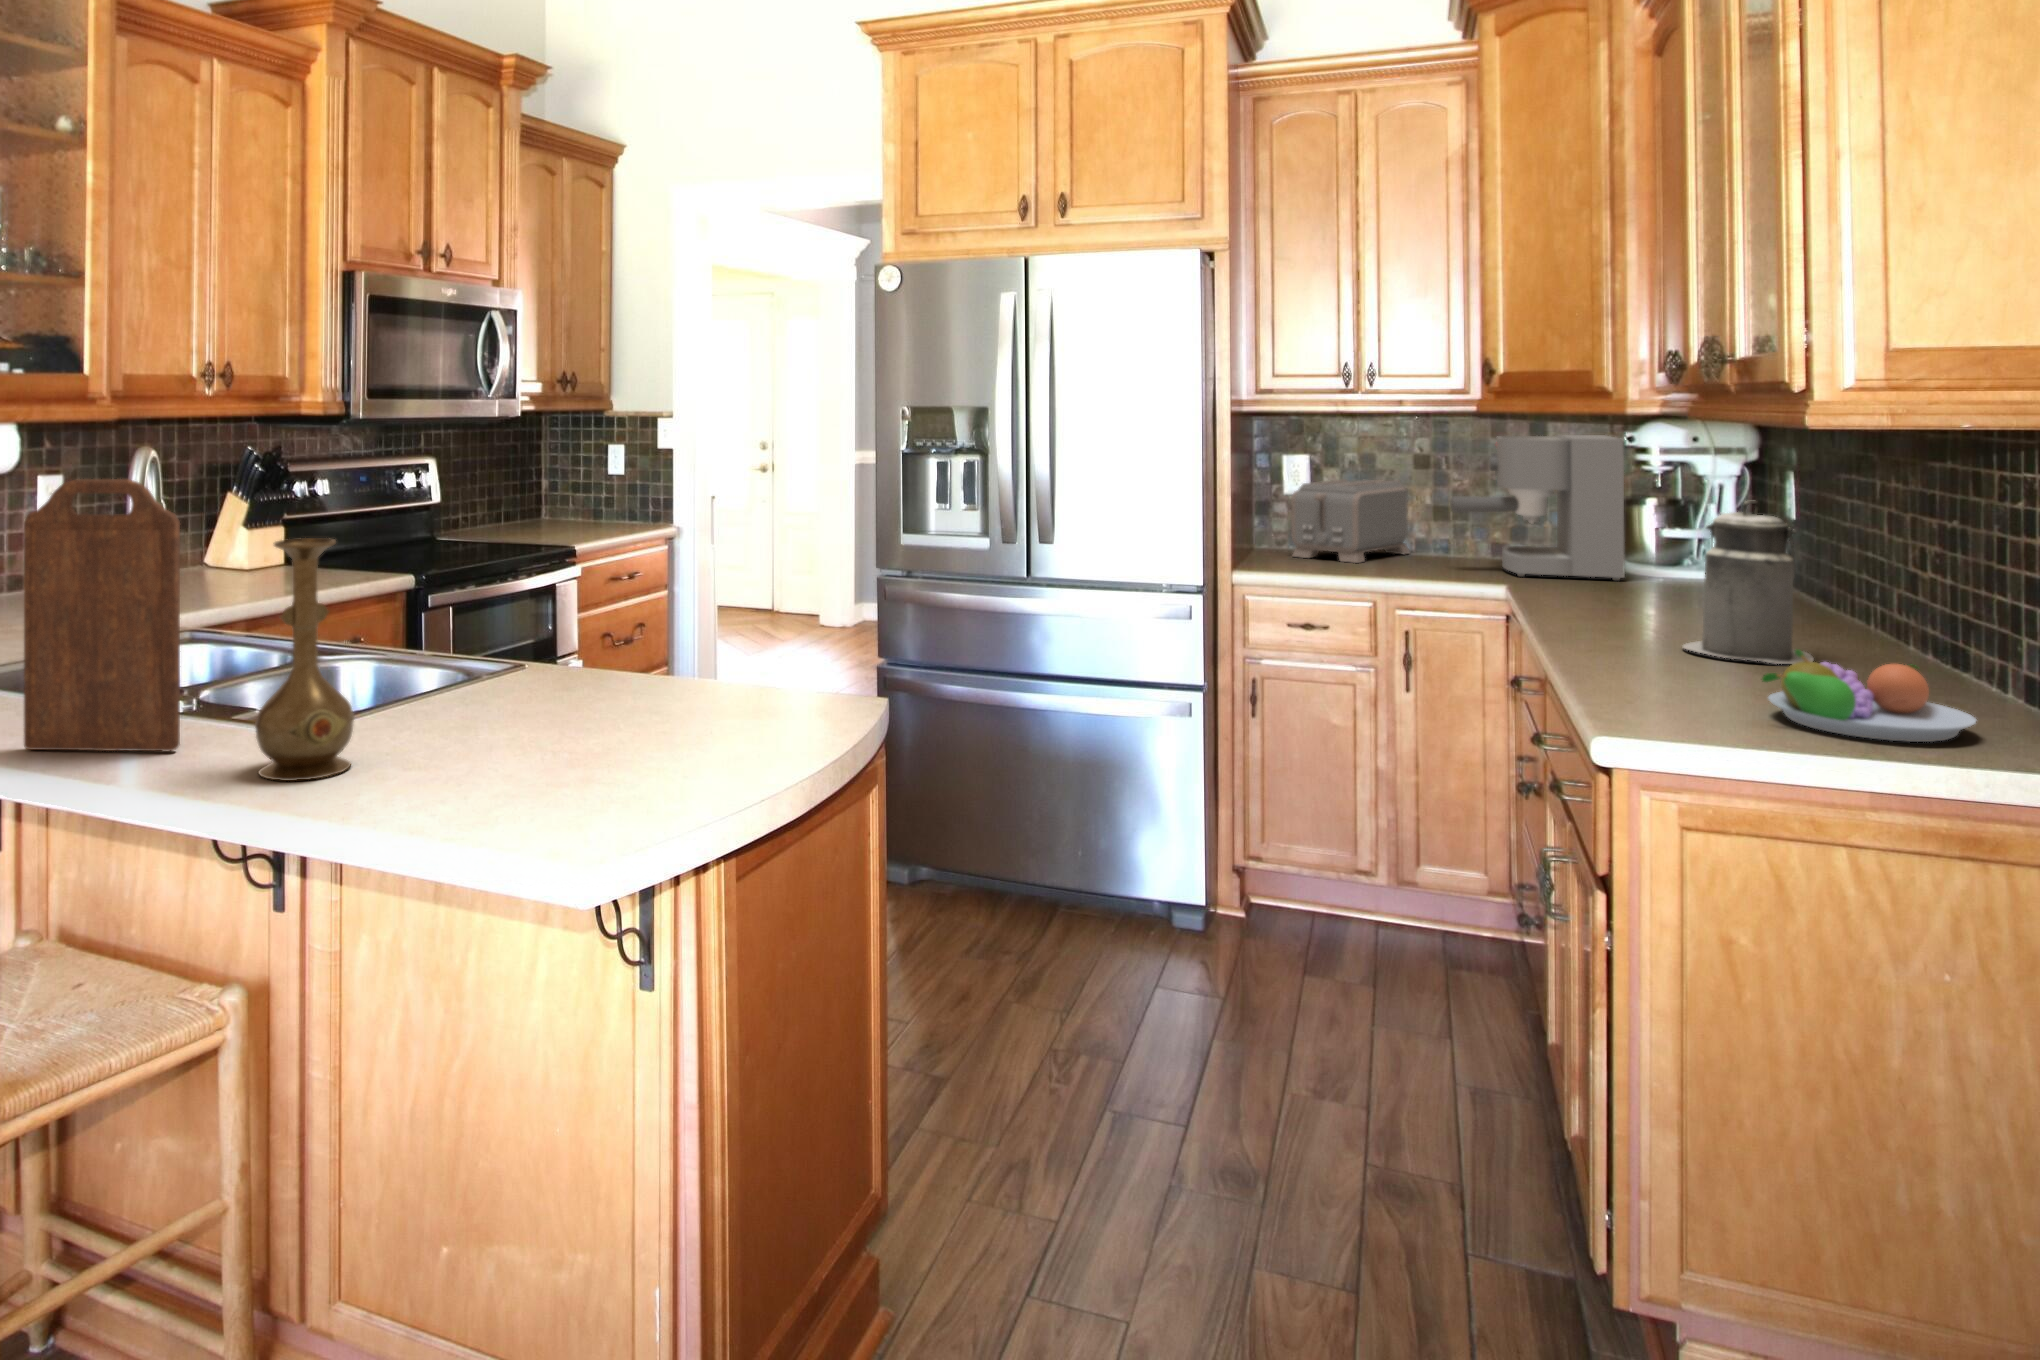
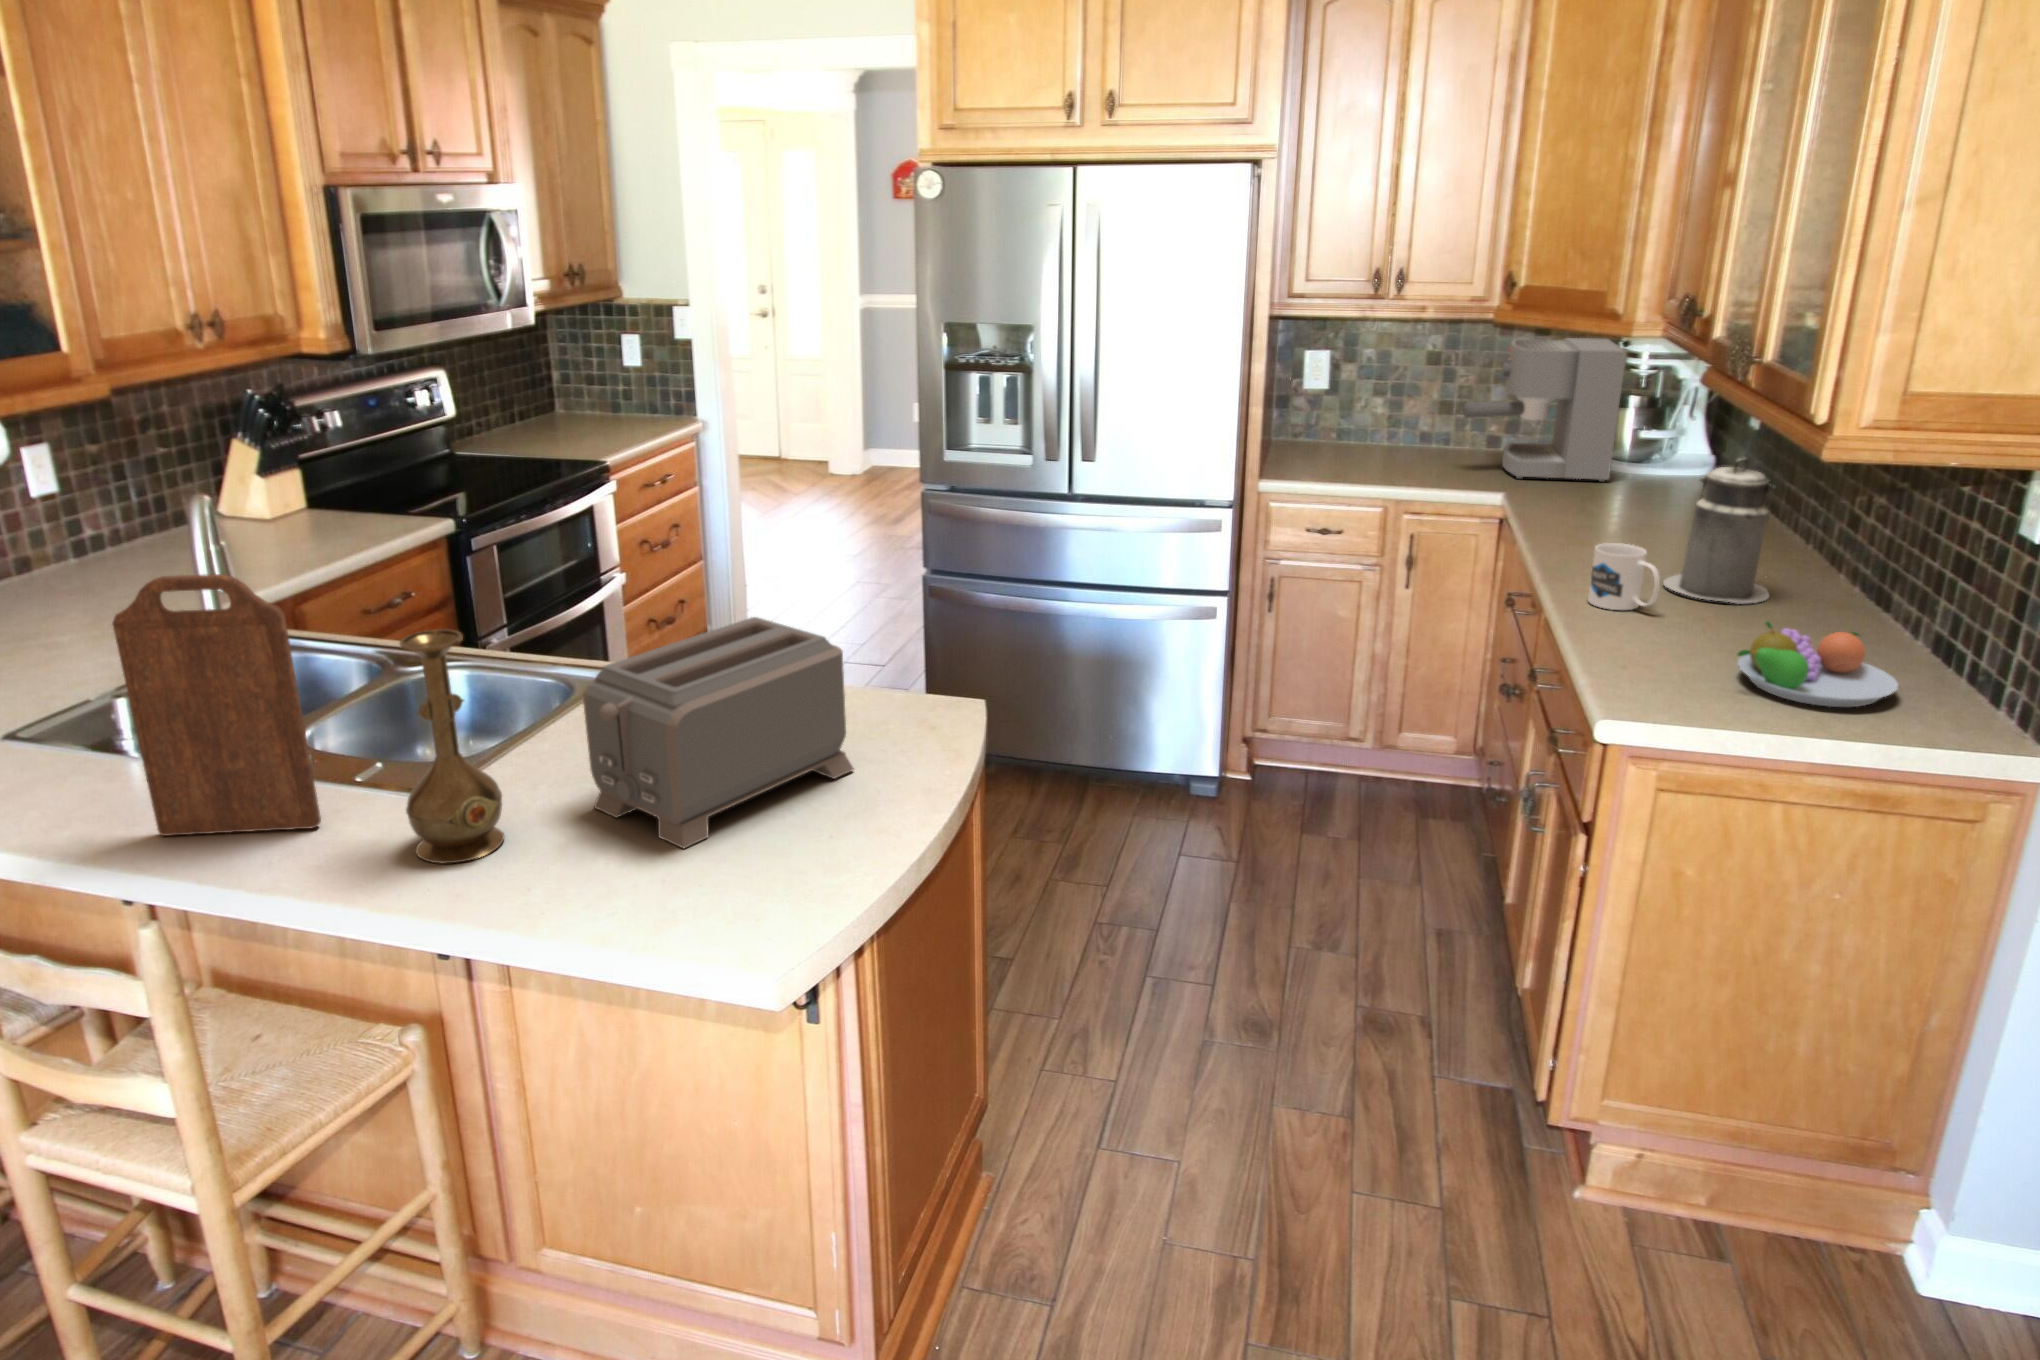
toaster: present [1291,480,1409,563] -> present [583,617,853,848]
mug: none [1590,592,1671,664] -> present [1588,543,1660,610]

